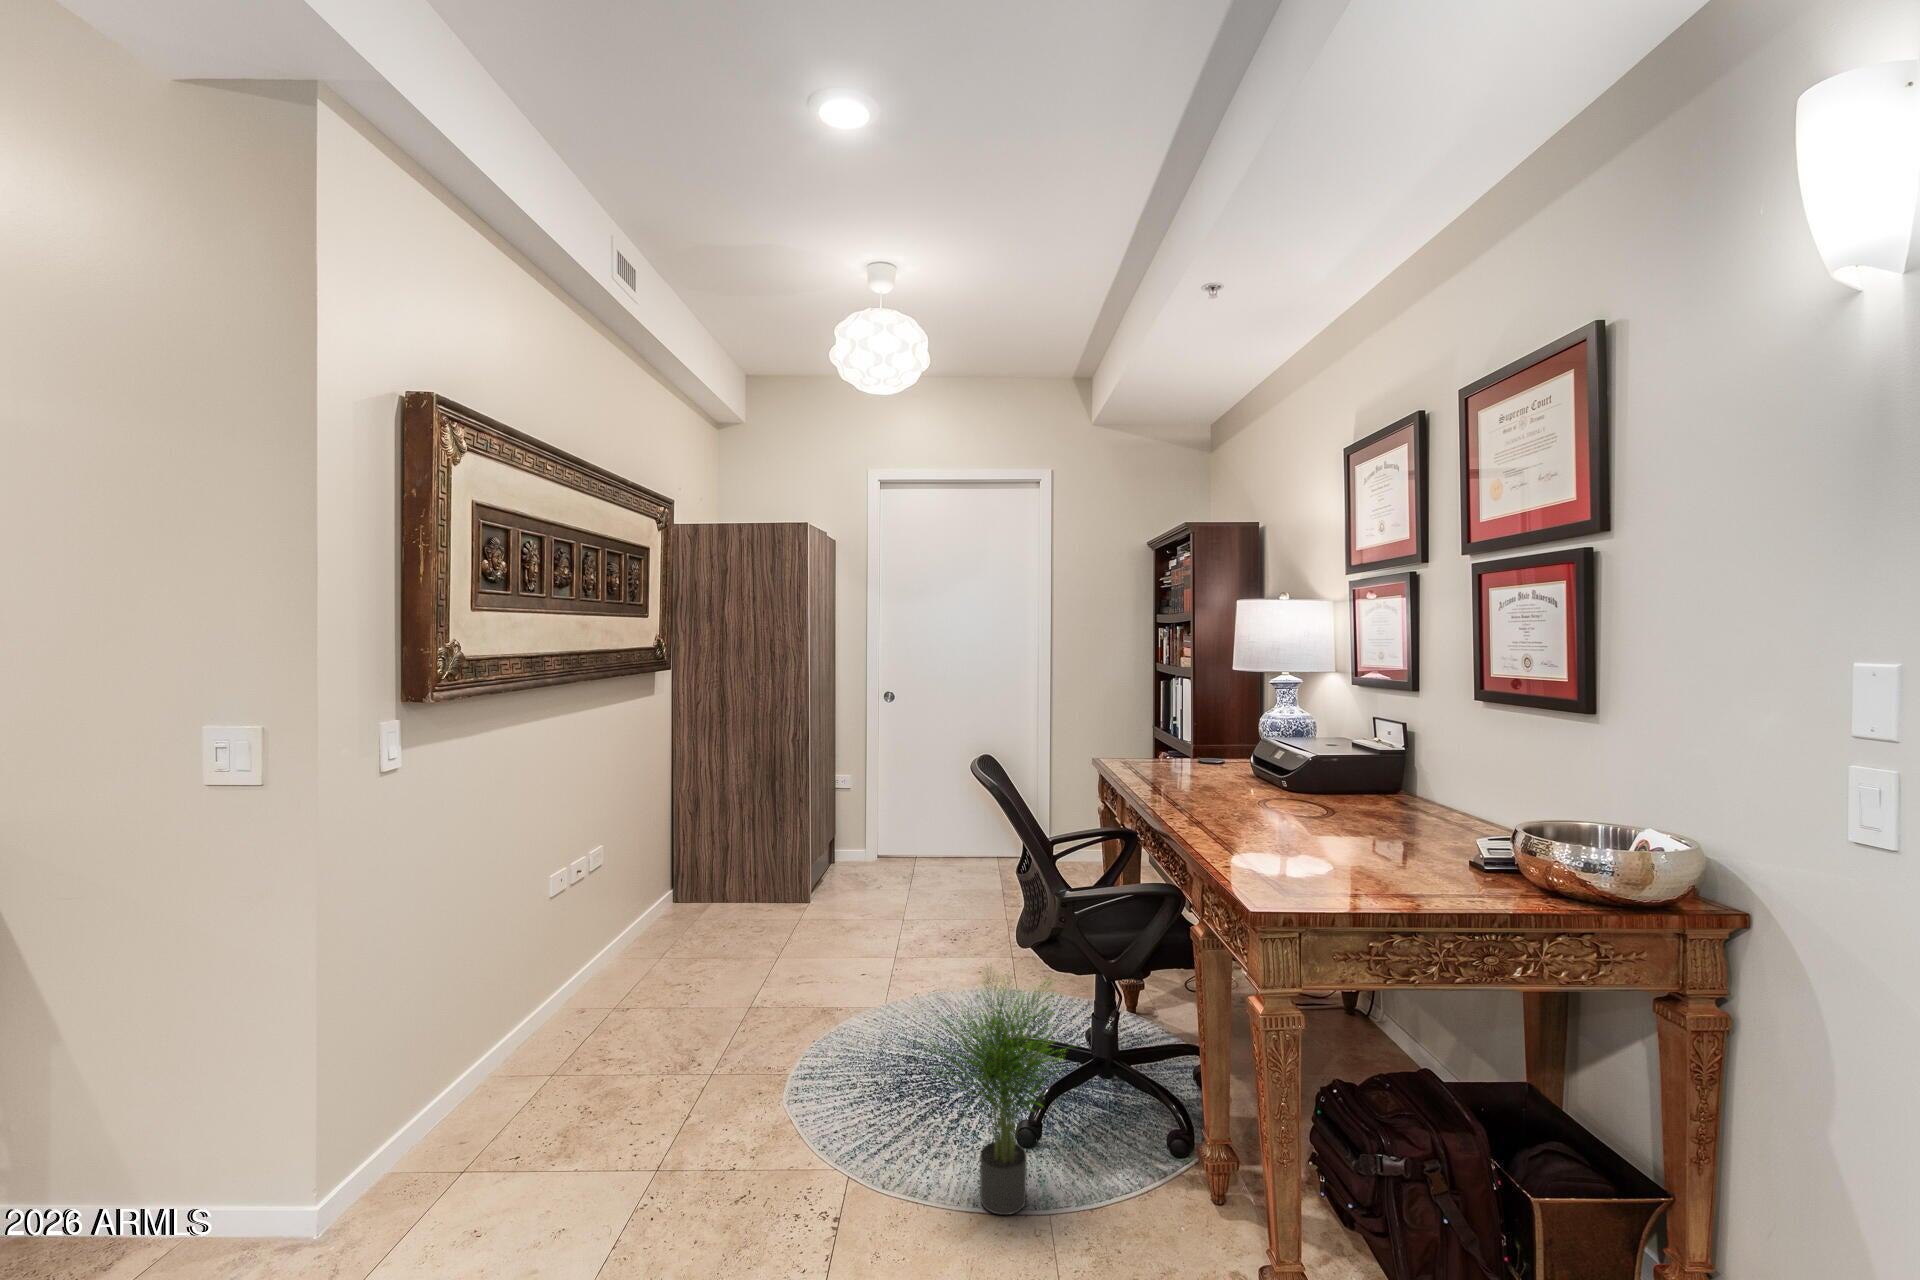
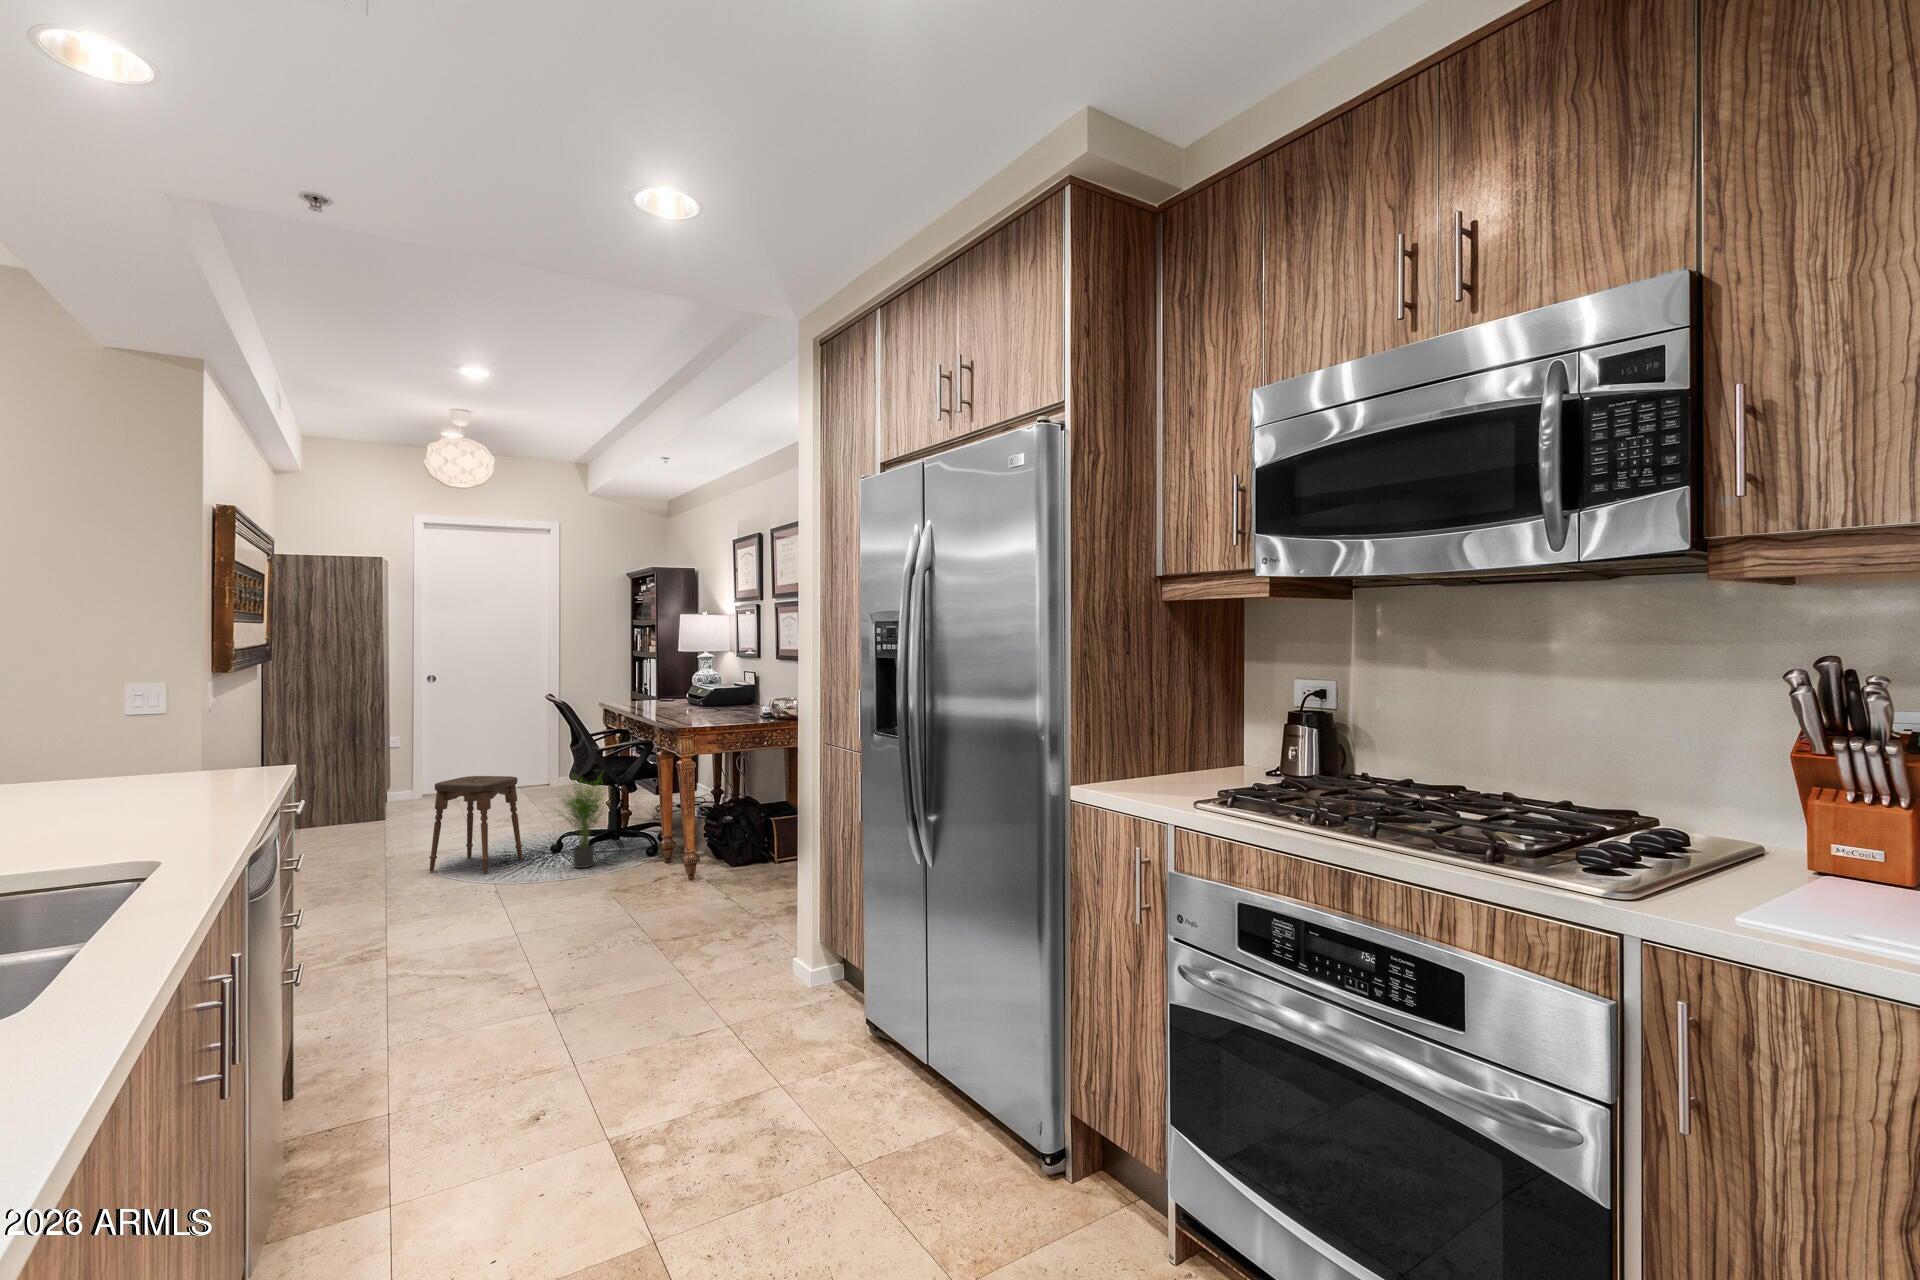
stool: none [726,911,902,1163] -> present [430,776,522,873]

